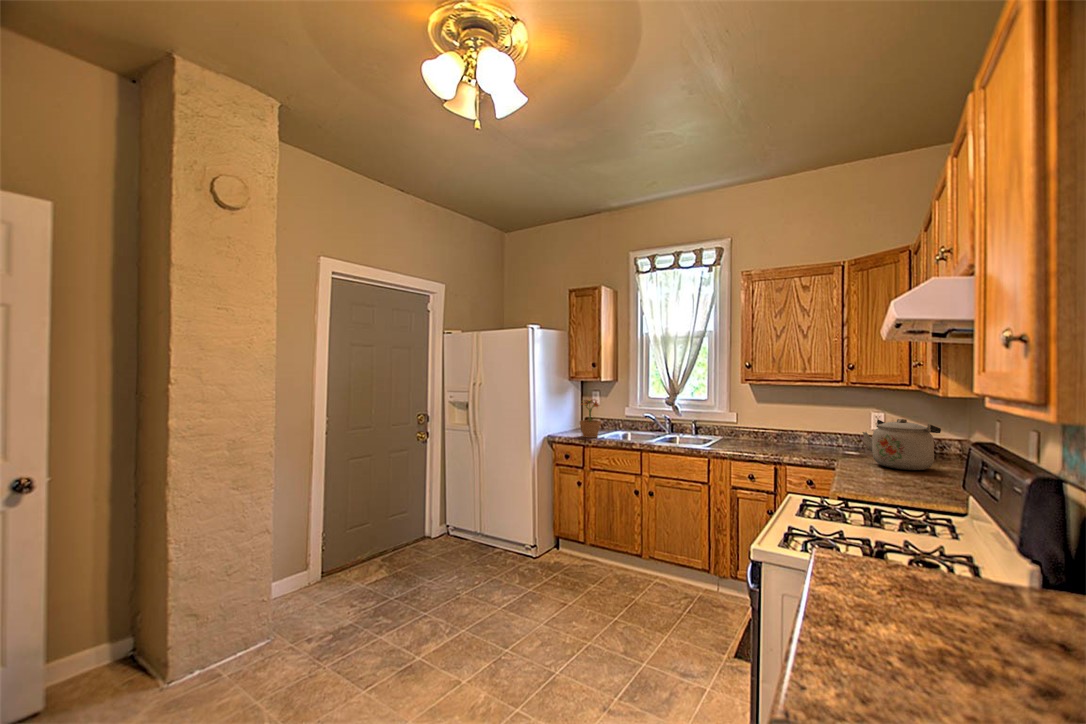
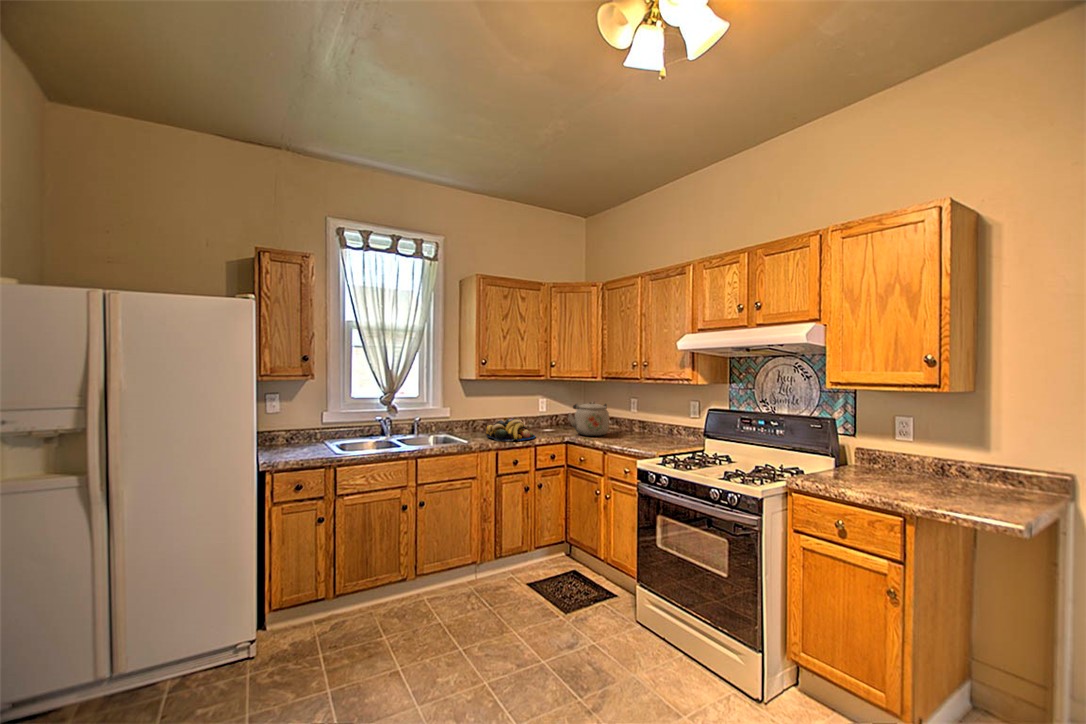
potted plant: present [580,399,601,438] -> none [303,402,335,458]
fruit bowl: none [747,431,812,456] -> present [486,418,535,441]

